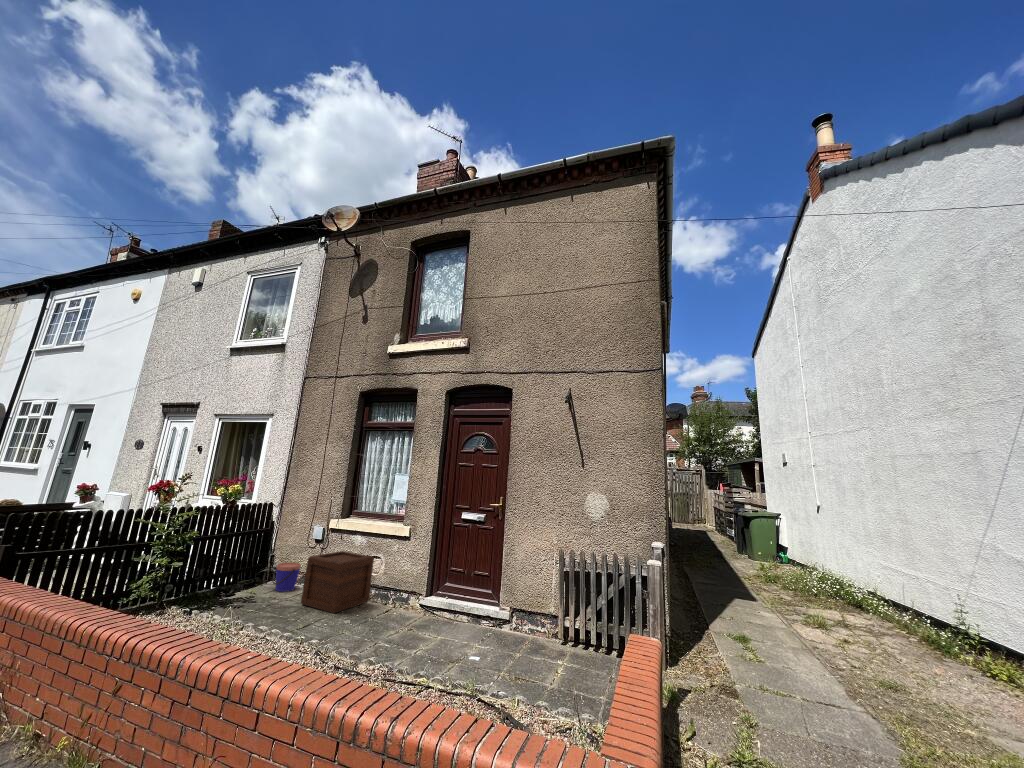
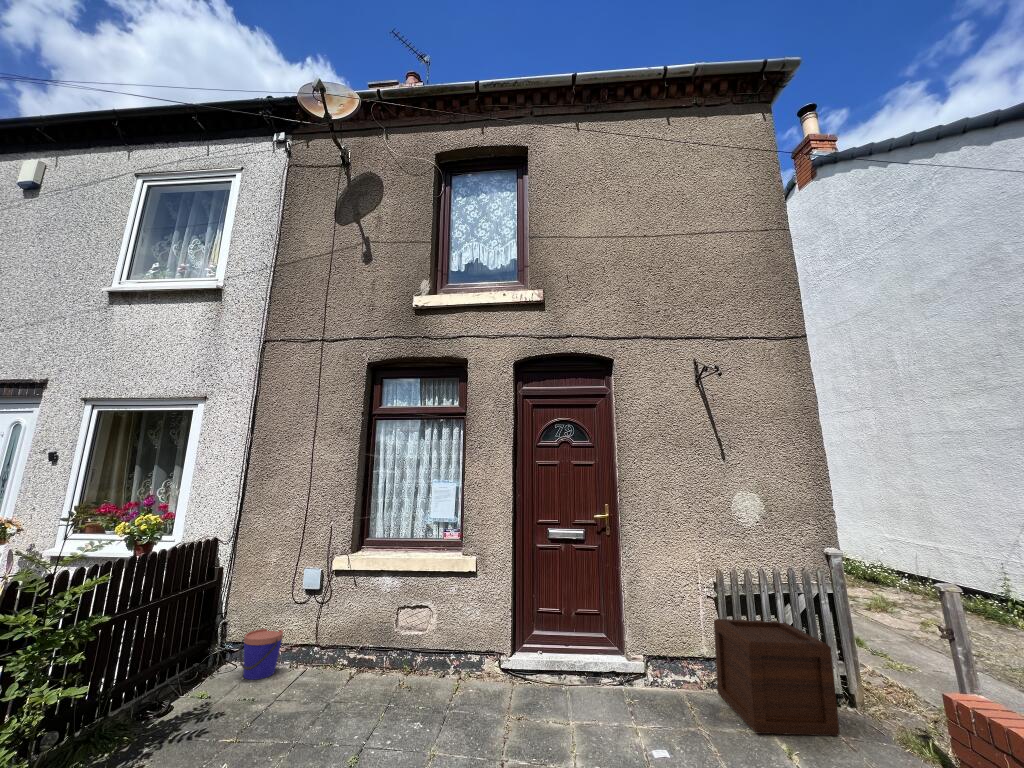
wooden crate: present [301,551,374,613] -> present [714,619,840,736]

